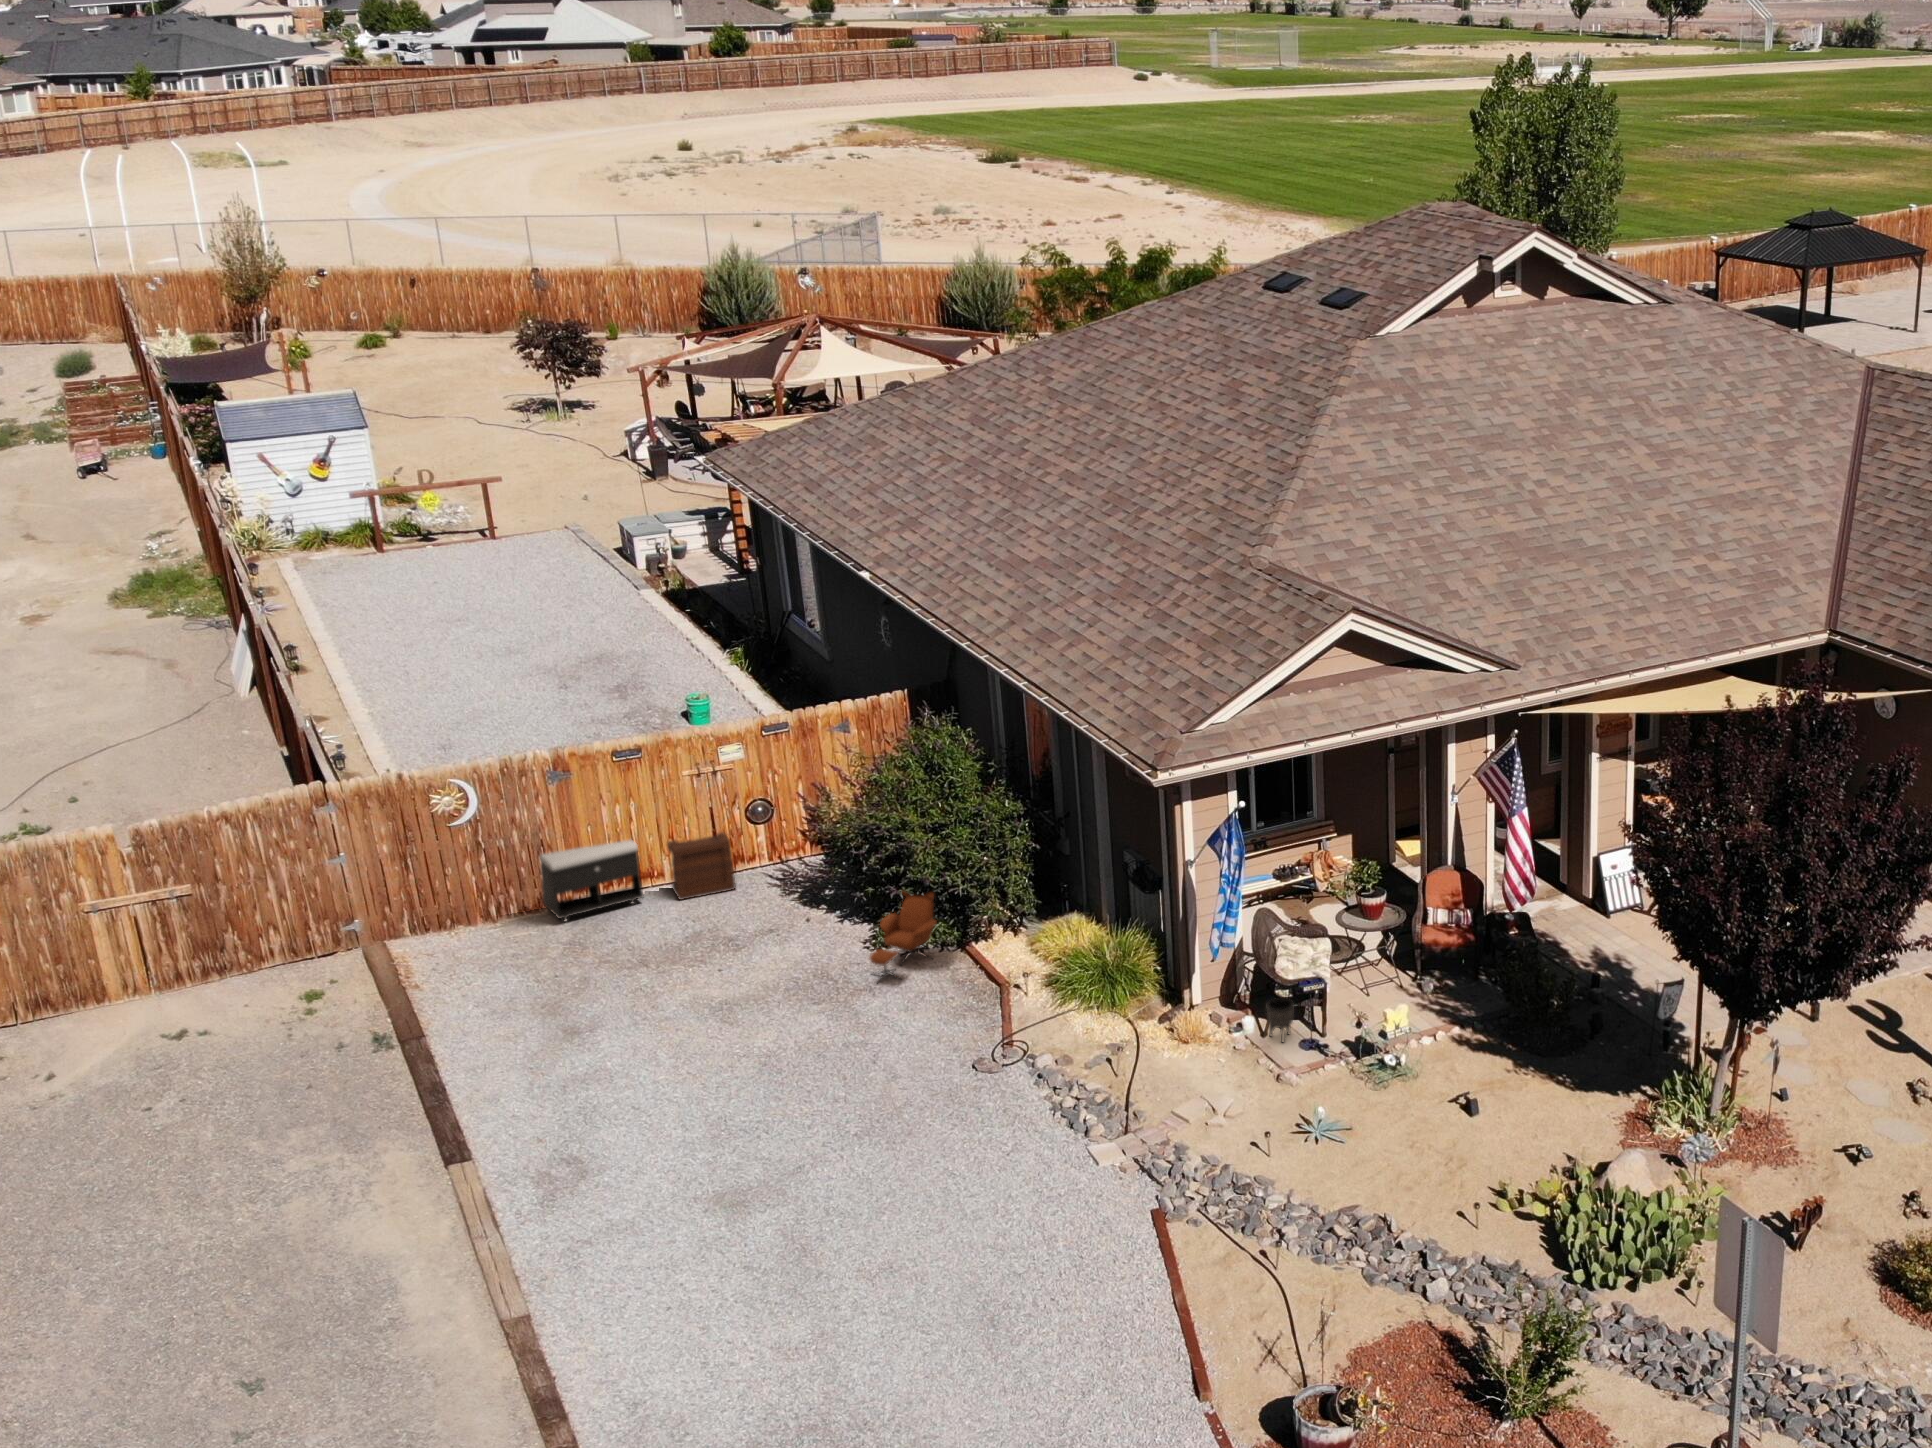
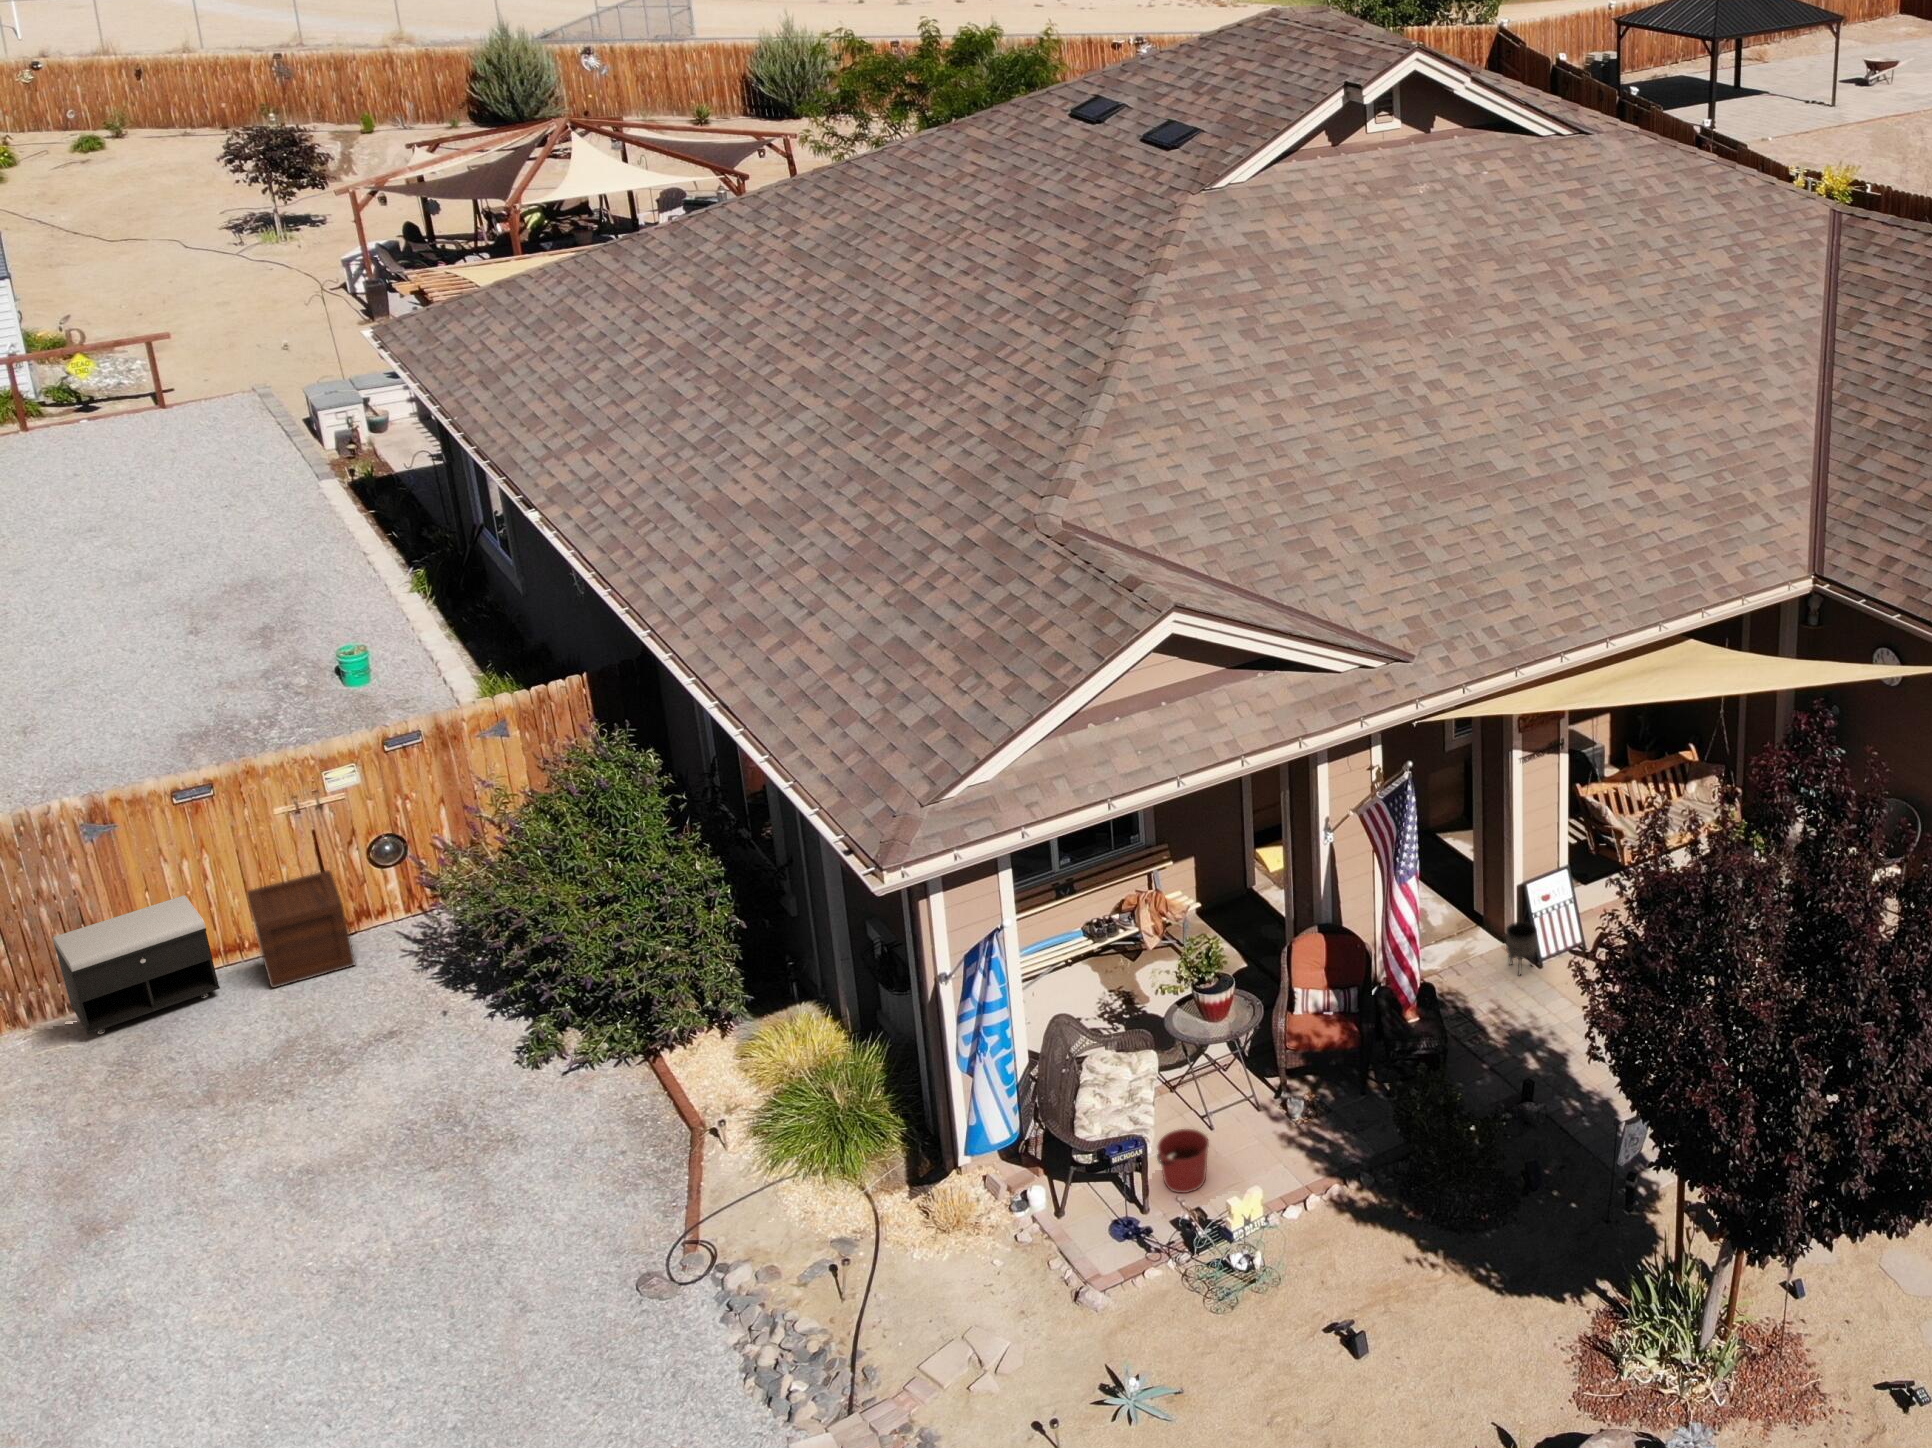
lounge chair: present [870,891,937,976] -> none [514,978,616,1132]
bucket: none [1329,990,1367,1033] -> present [1157,1129,1209,1193]
planter: present [1267,998,1293,1042] -> present [1506,922,1537,975]

